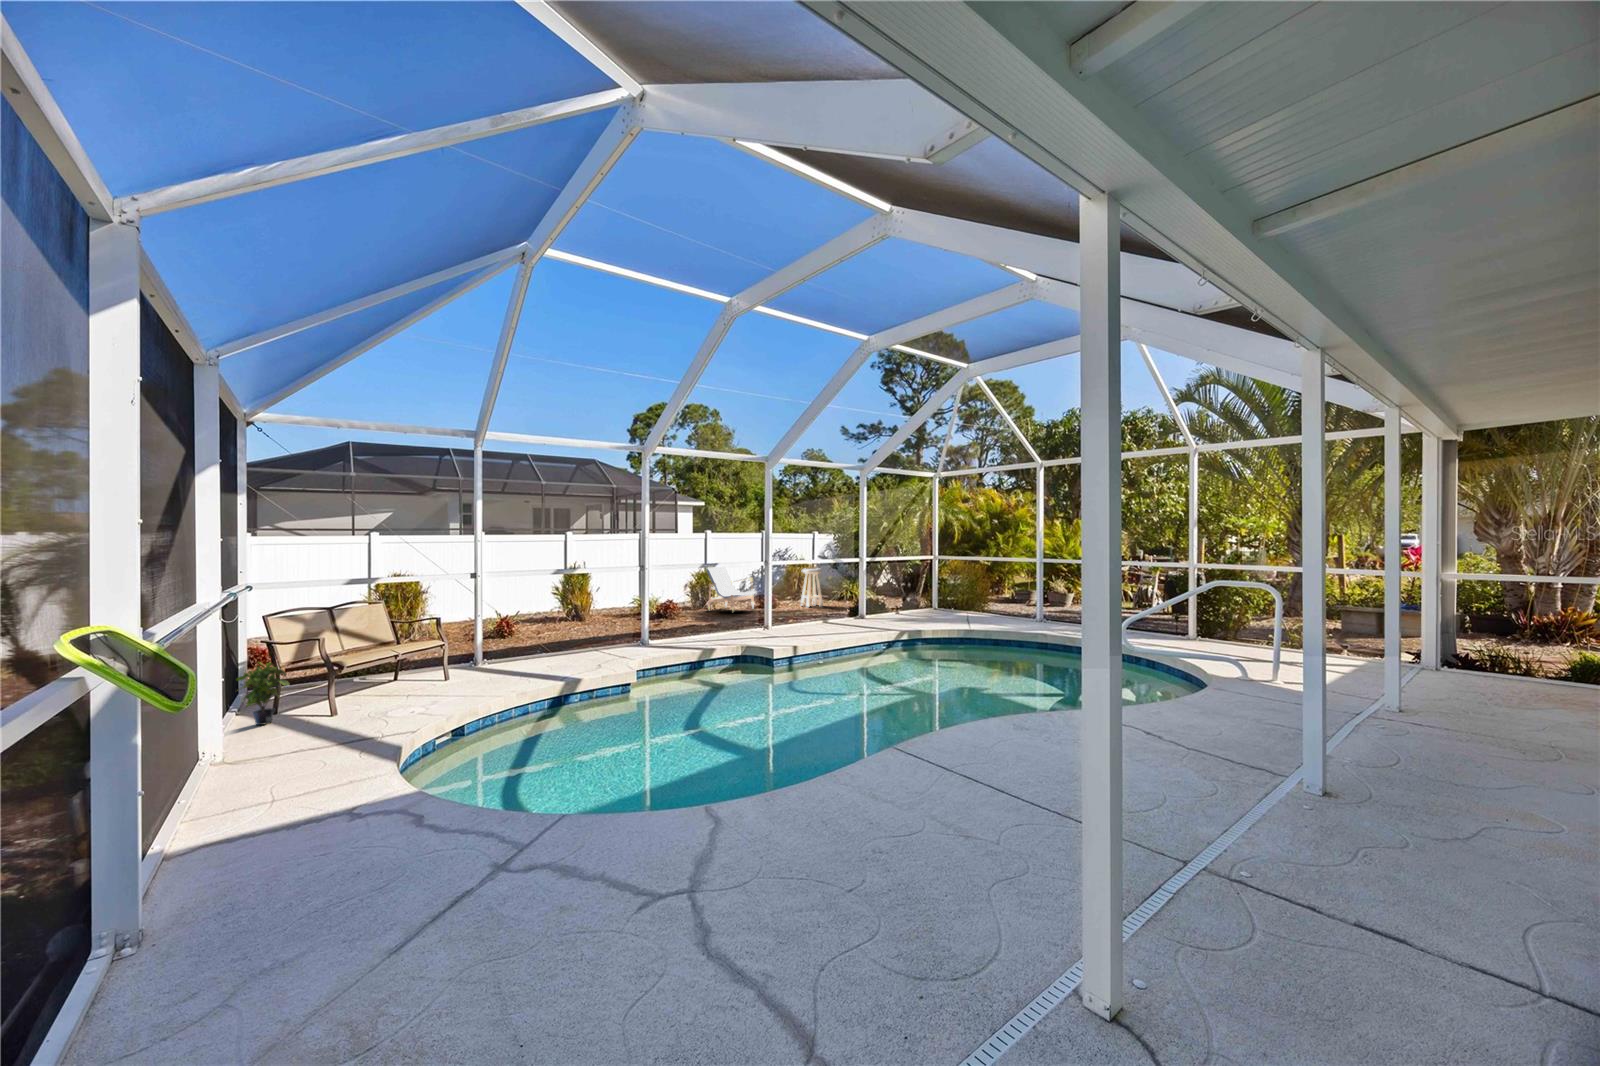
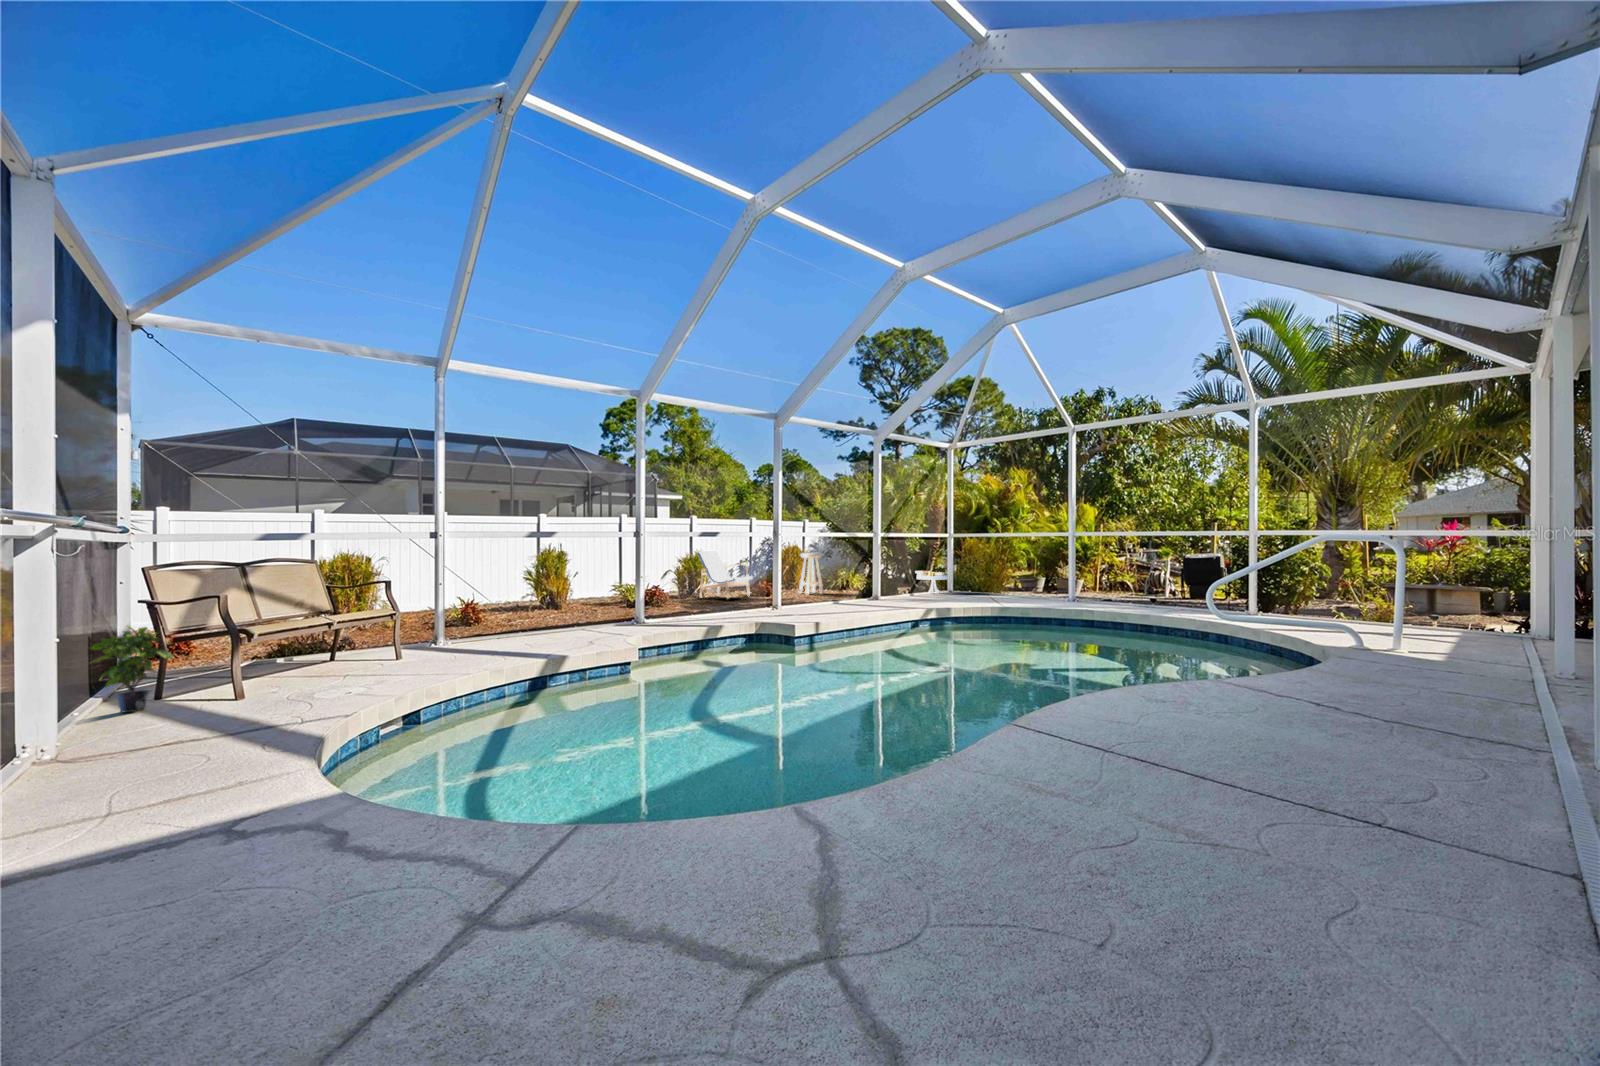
side table: none [908,586,939,608] -> present [915,571,948,594]

